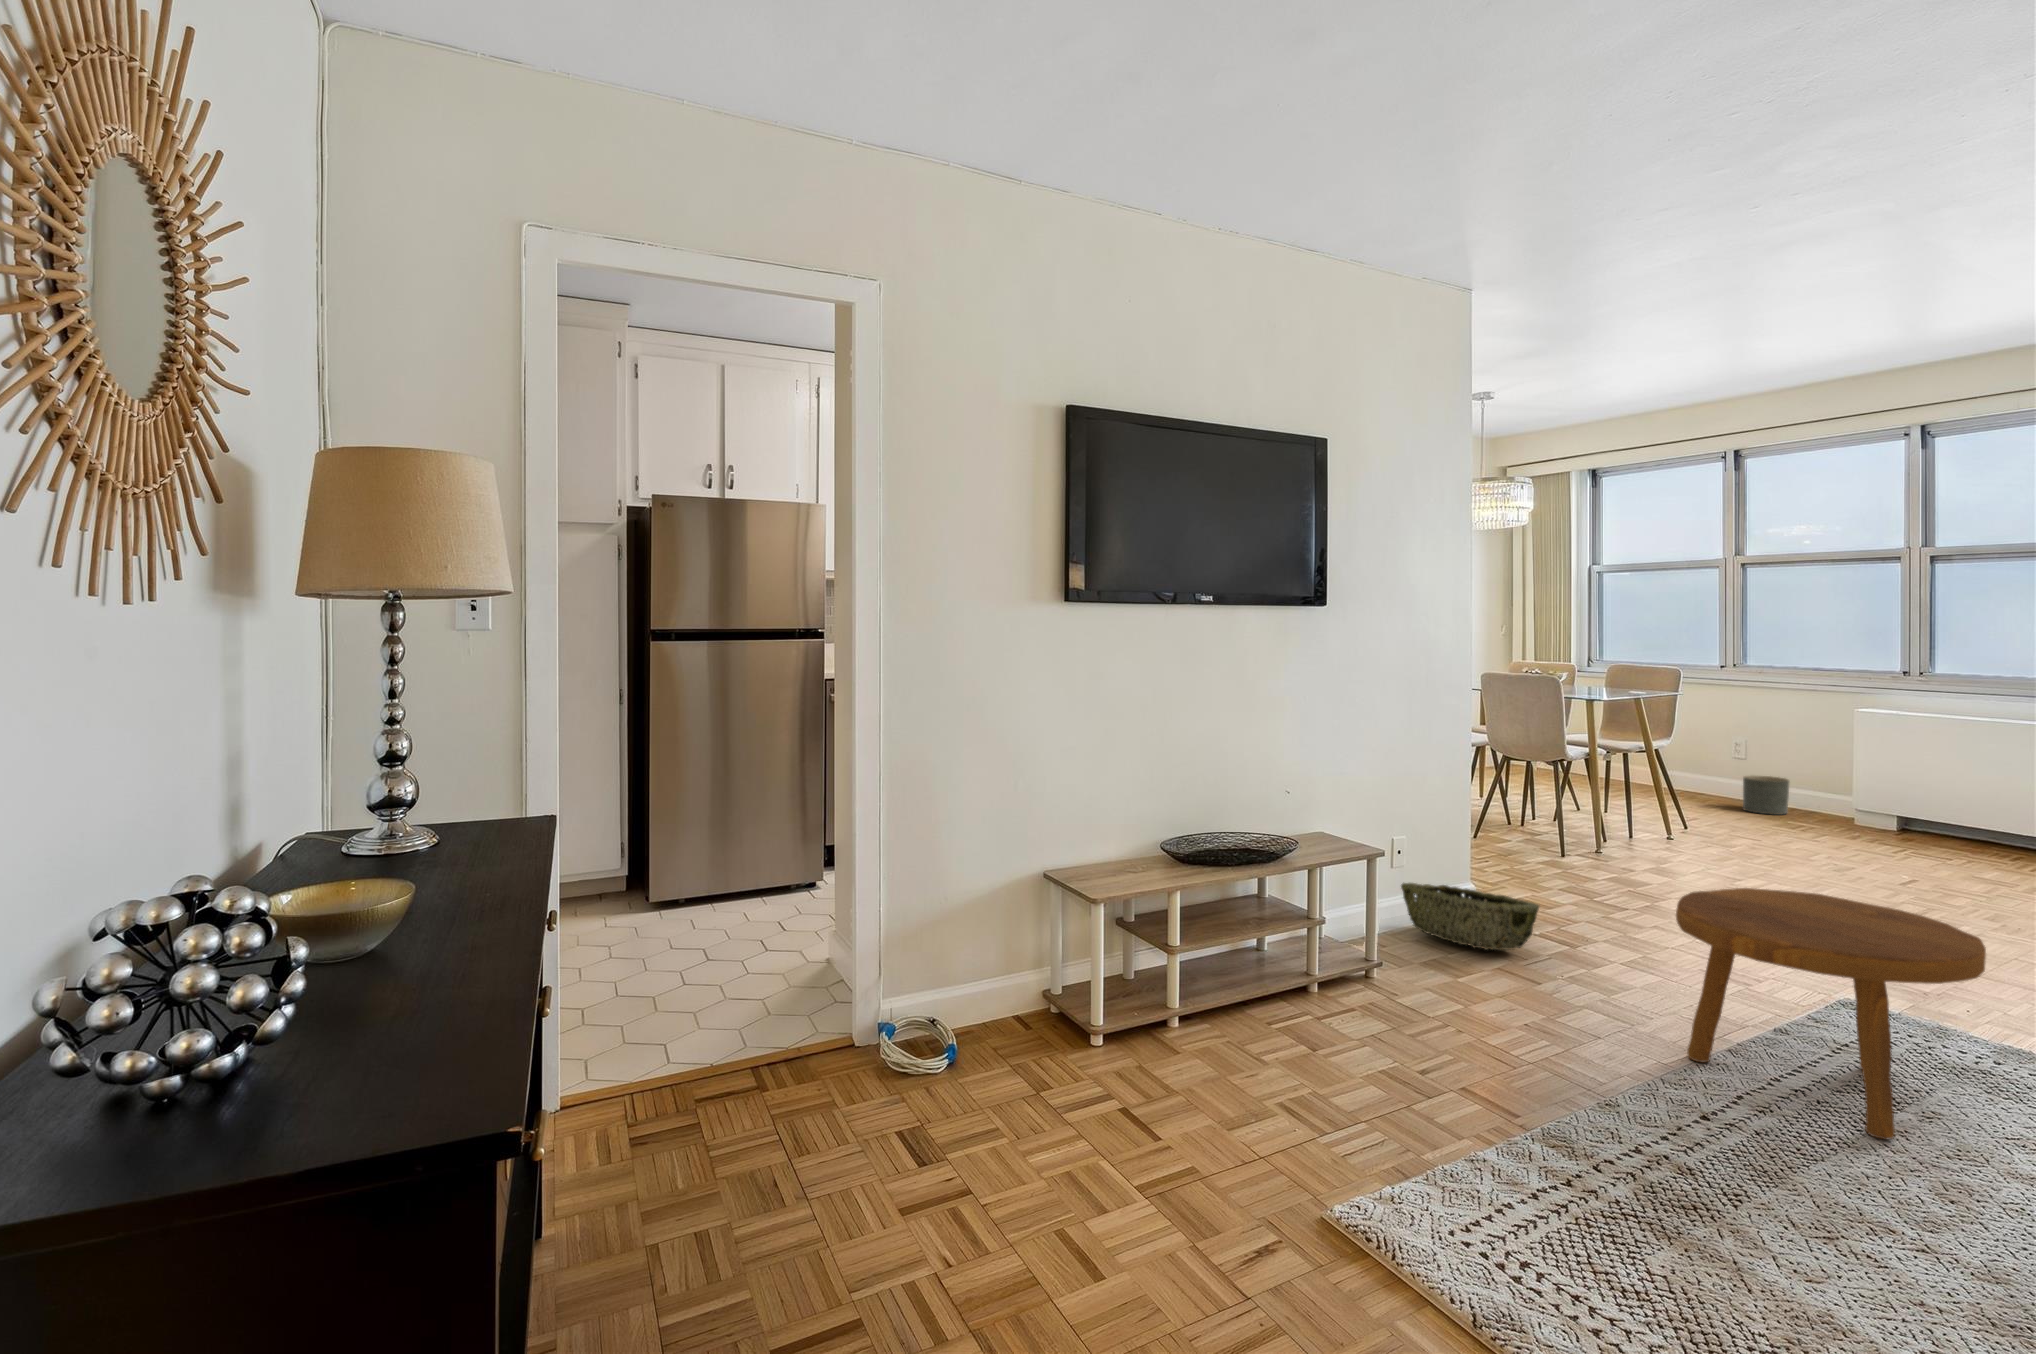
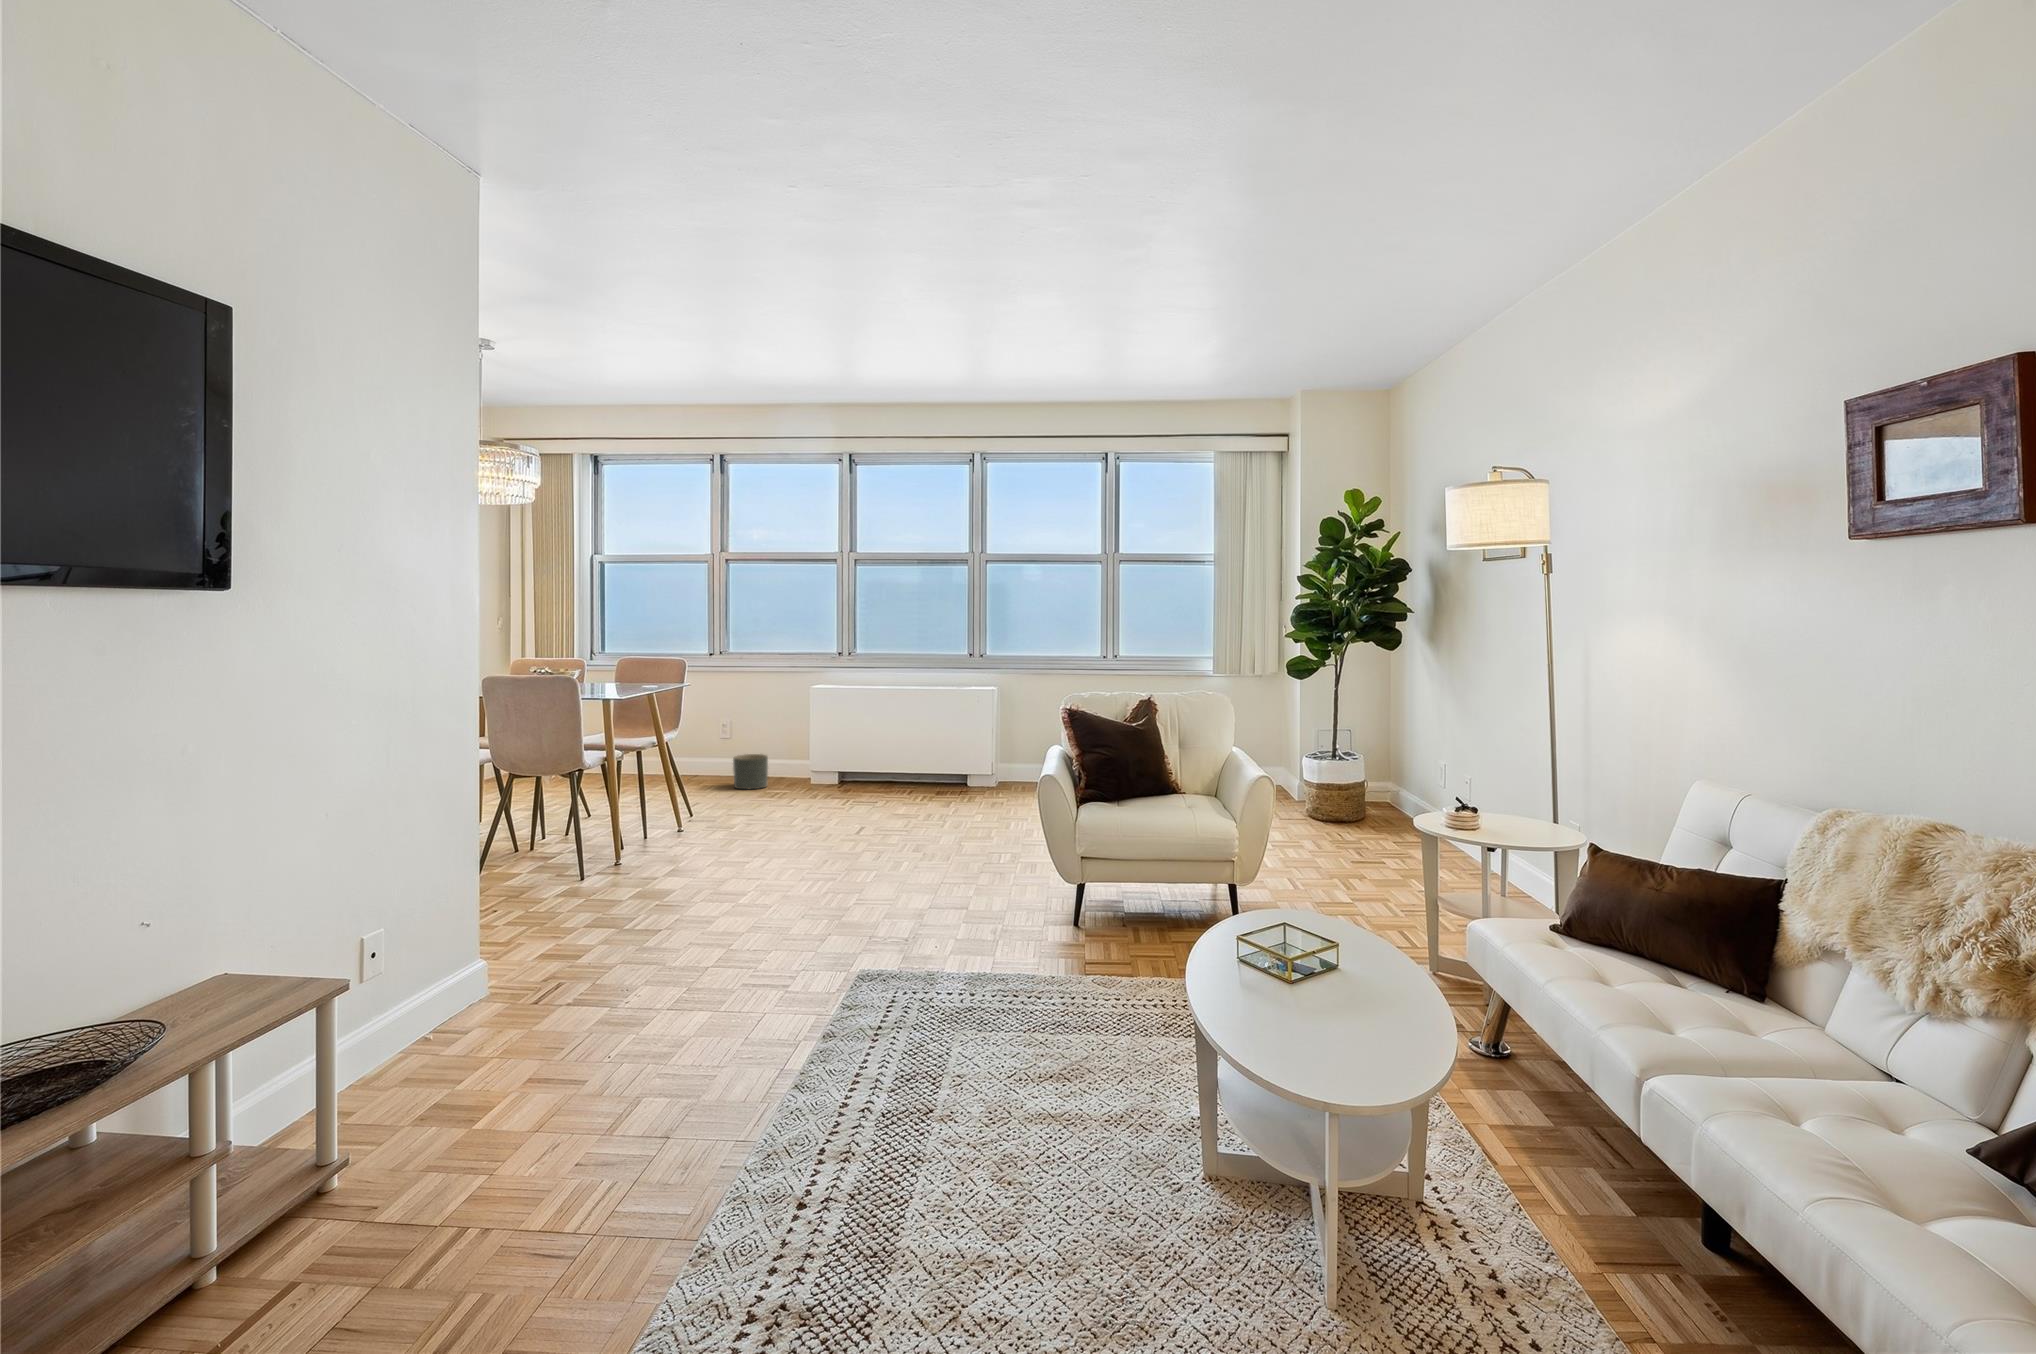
woven basket: present [1401,883,1539,950] -> none [377,975,573,1064]
footstool: present [1676,888,1986,1139] -> none [739,908,995,1167]

